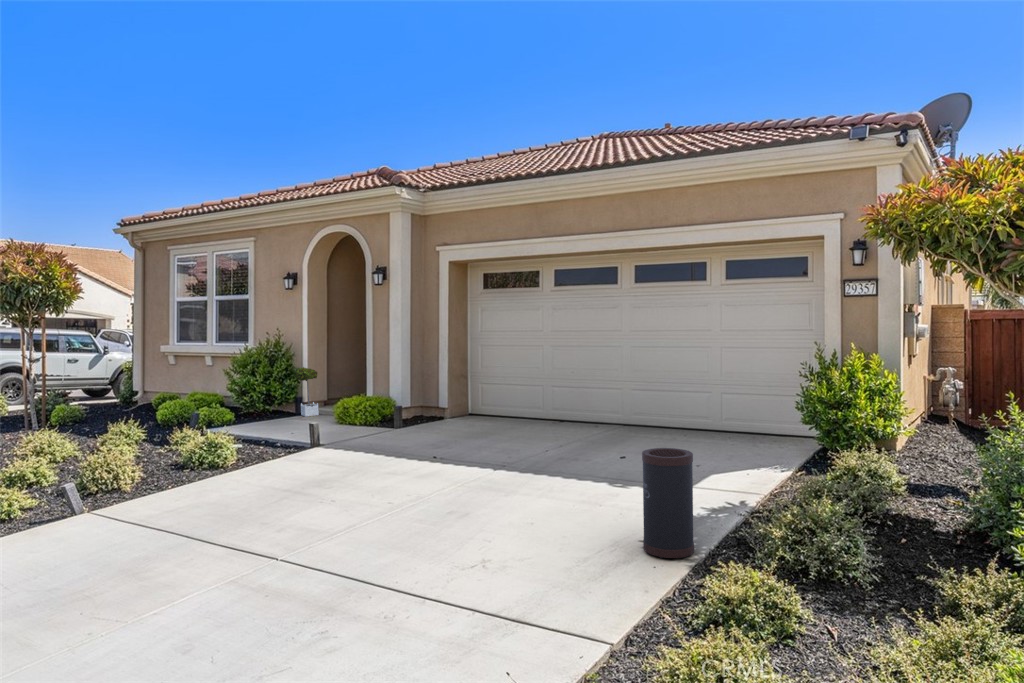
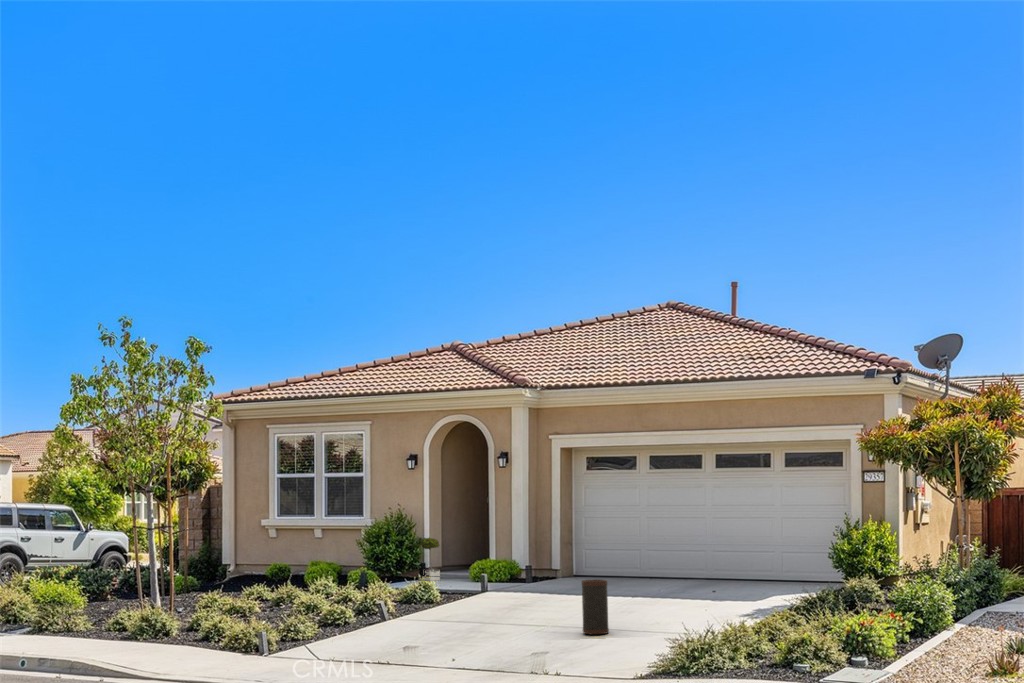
trash can: present [642,448,694,559] -> present [581,579,609,635]

